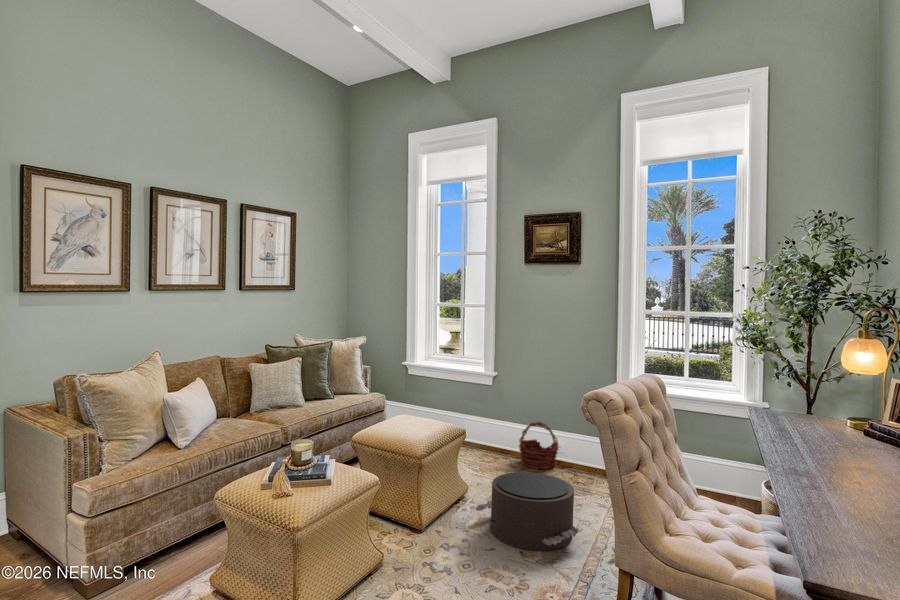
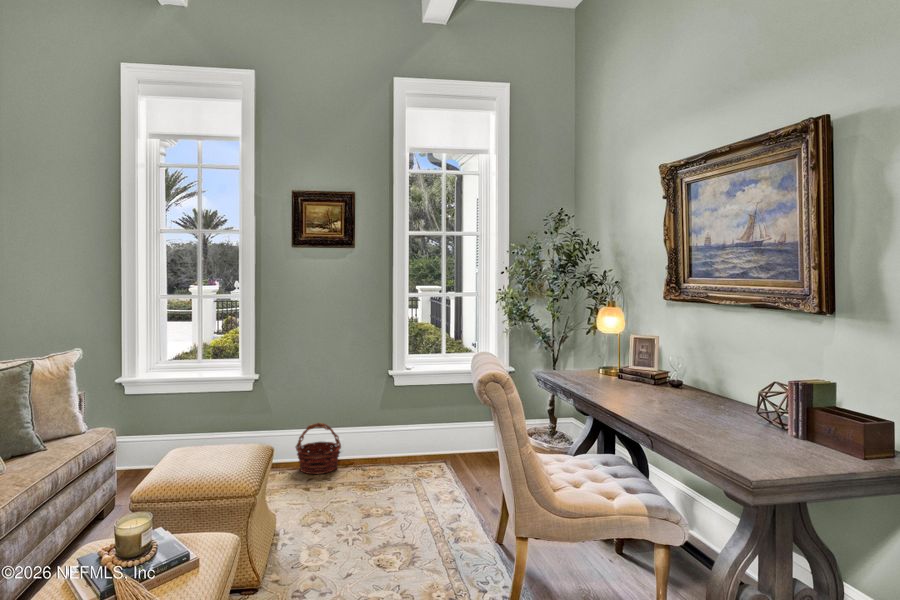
pouf: present [475,472,581,551] -> none [305,477,423,562]

